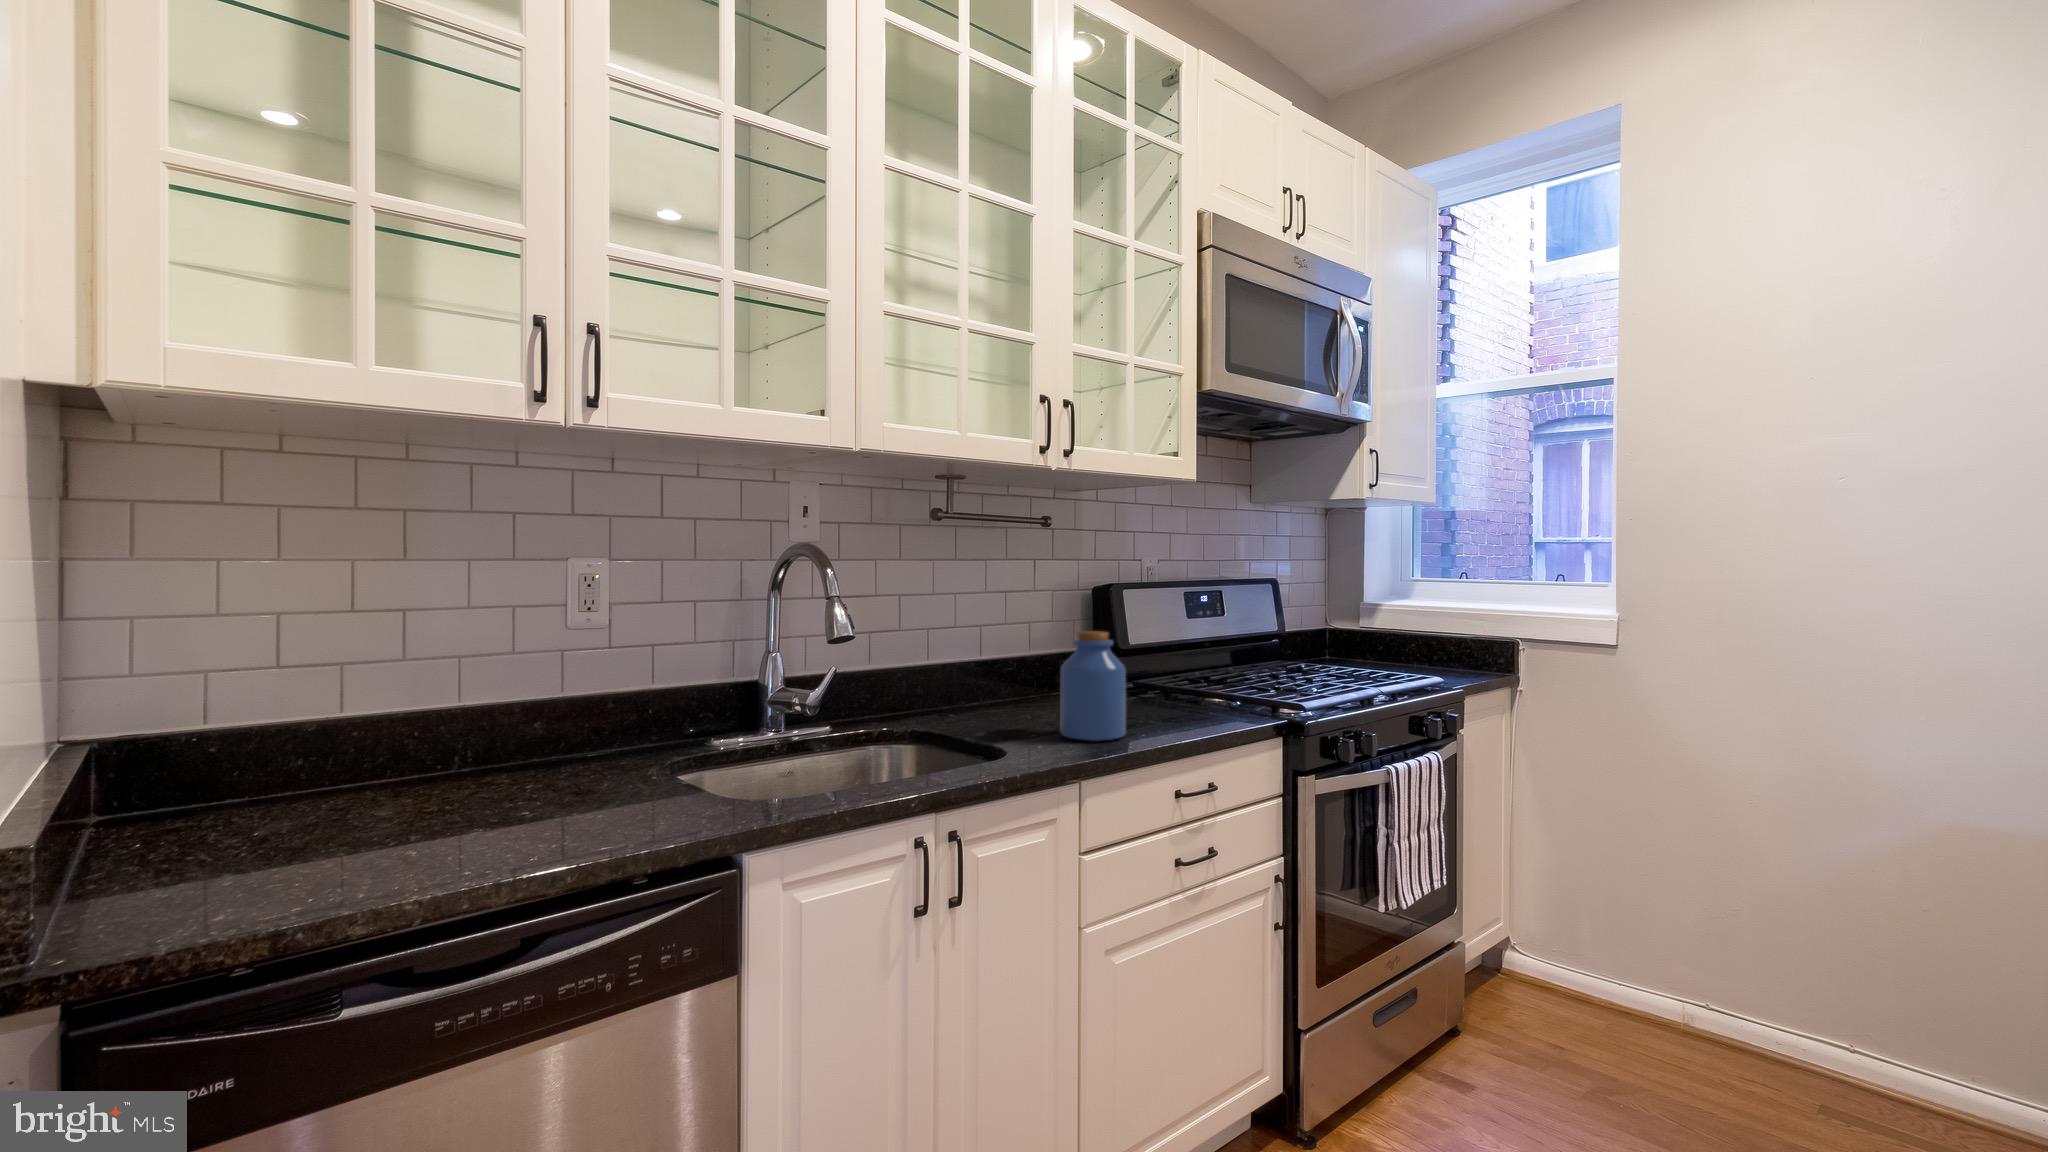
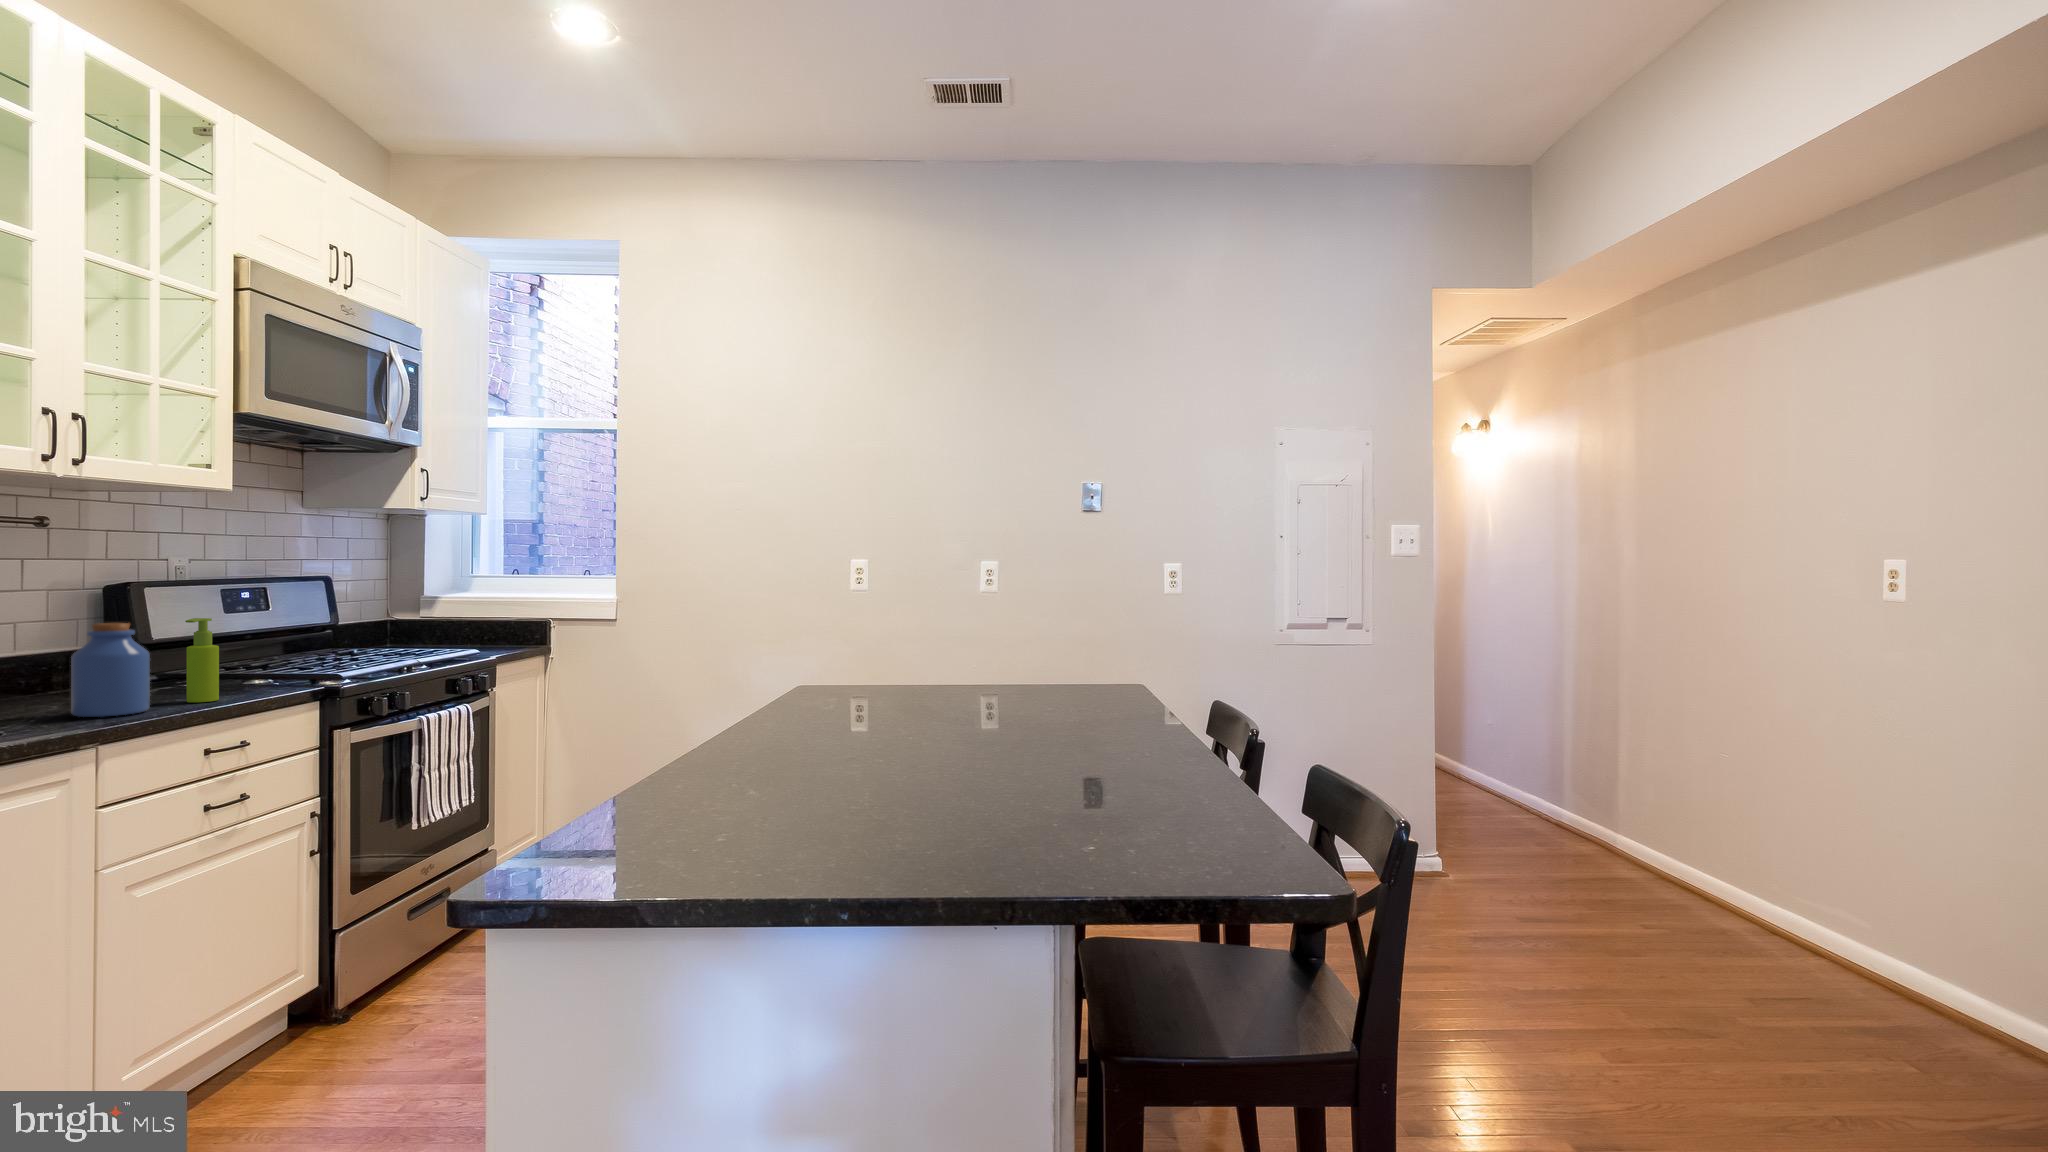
soap dispenser: none [1157,628,1187,730] -> present [185,618,219,702]

